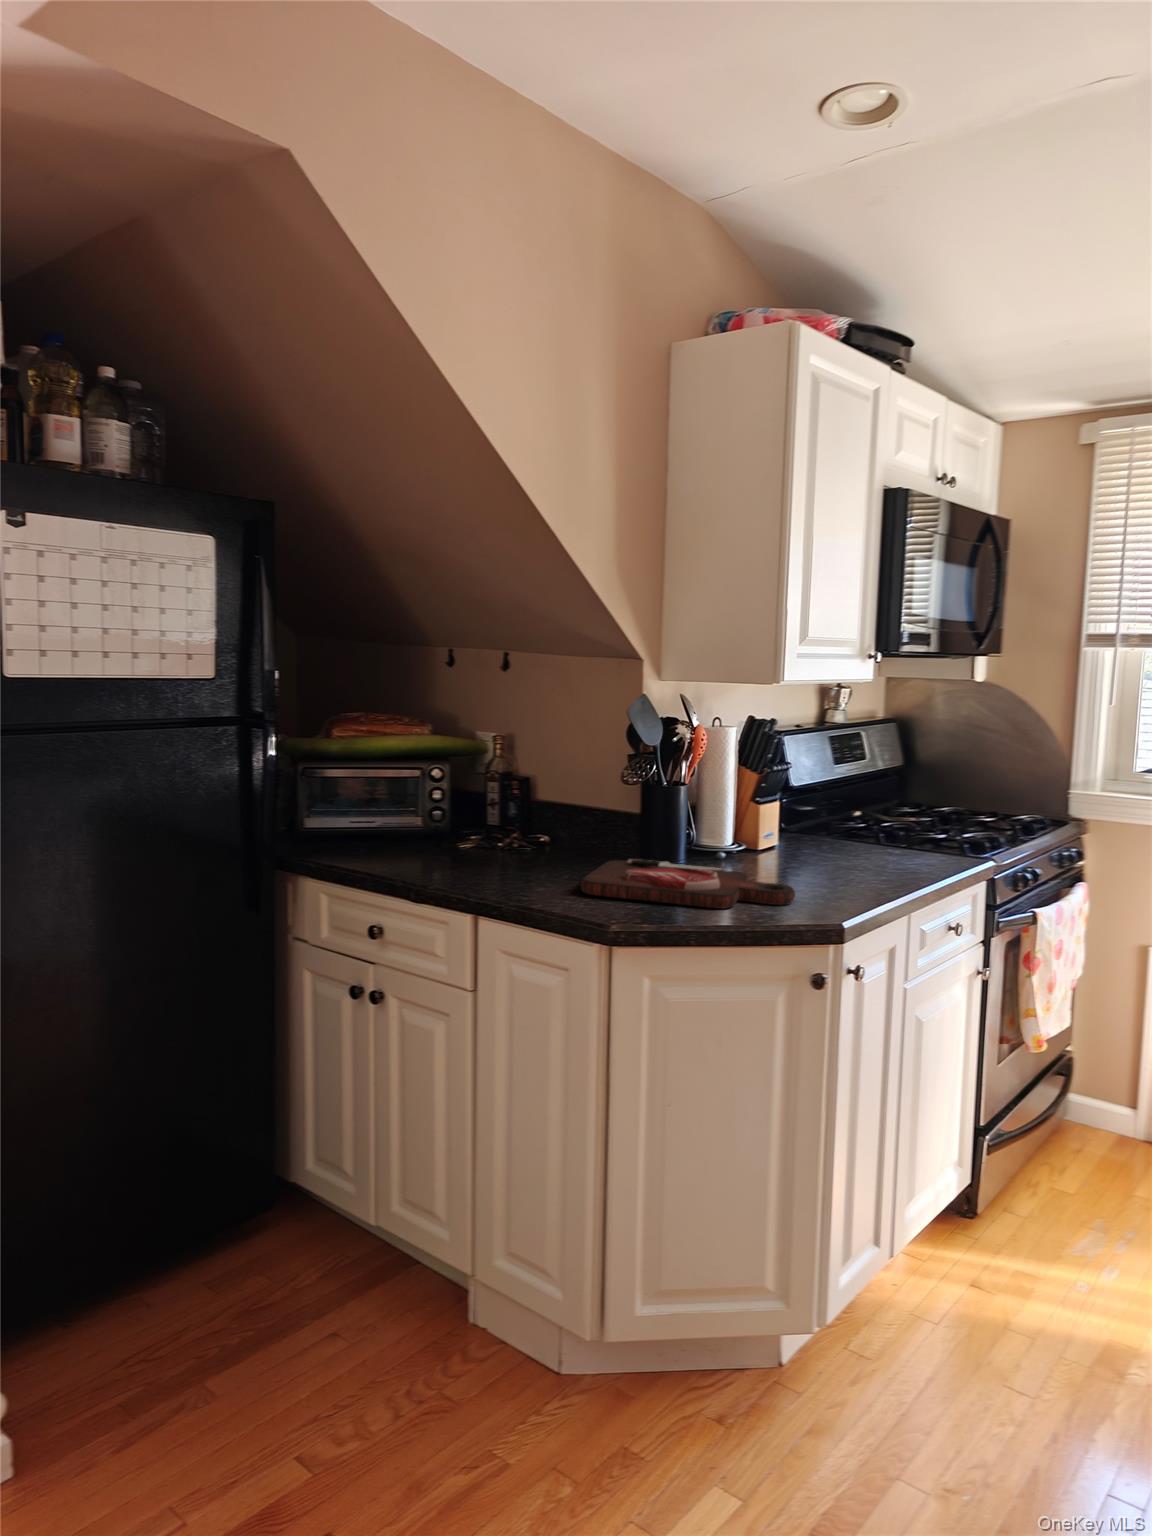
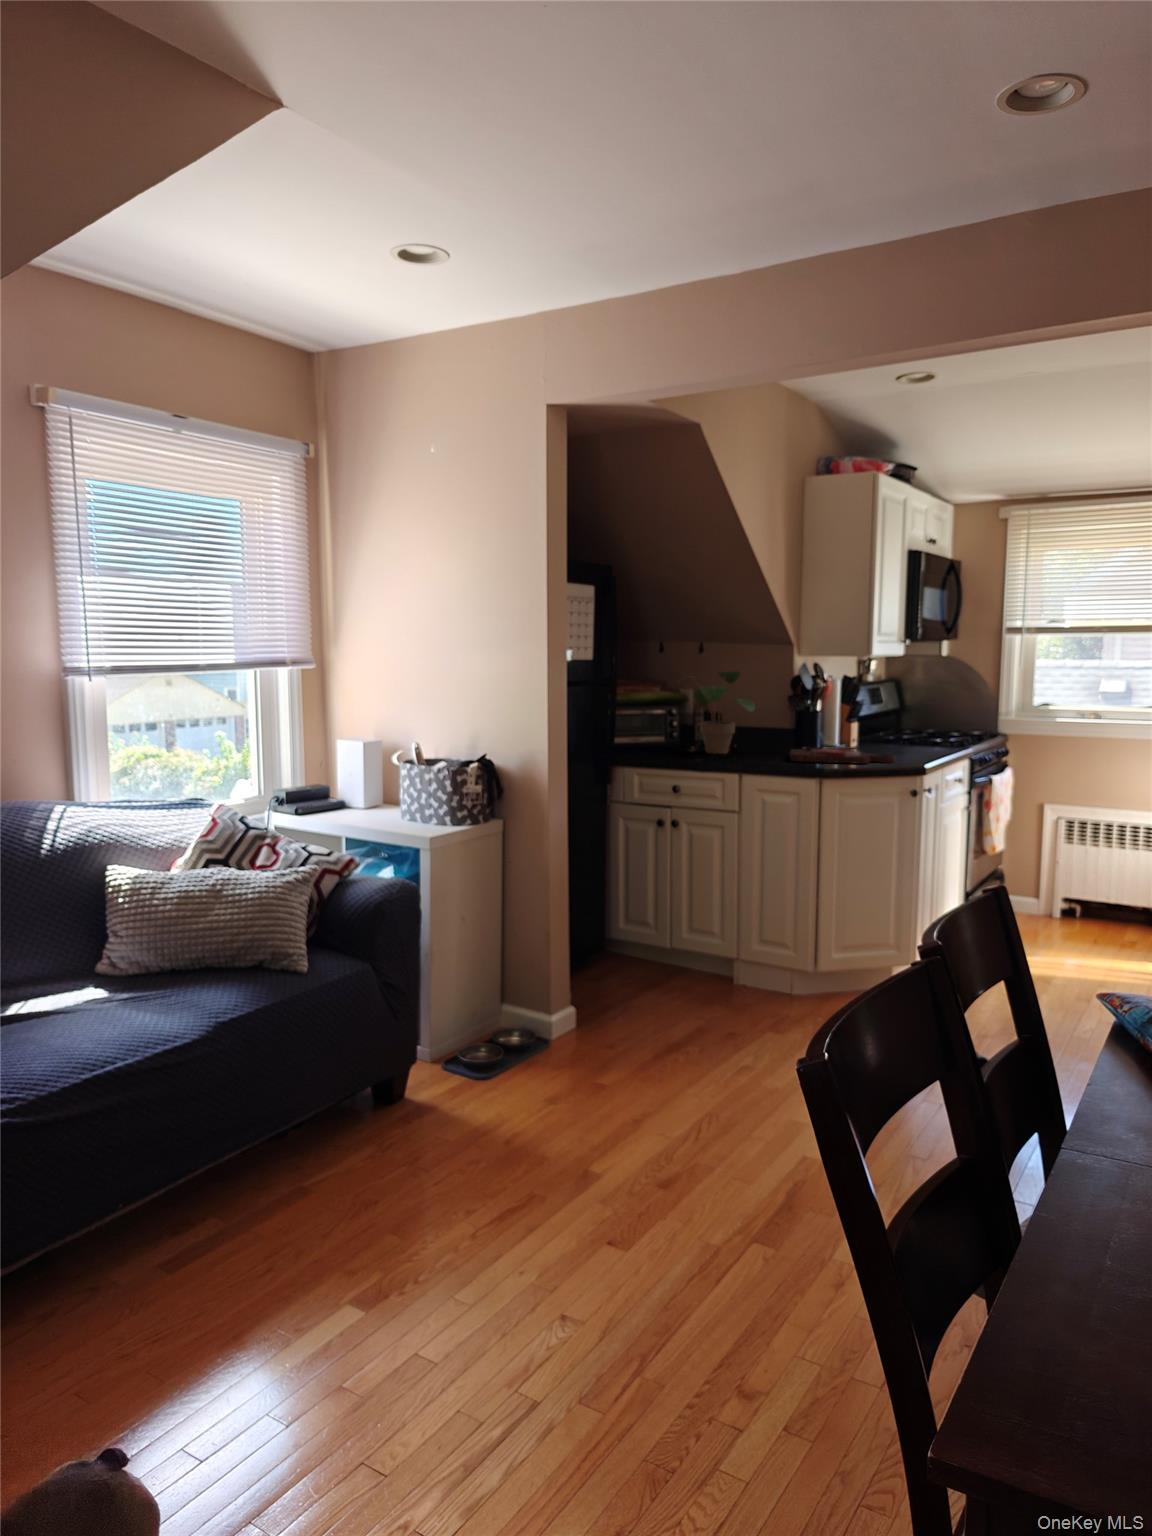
potted plant: none [407,701,539,862] -> present [677,671,755,754]

